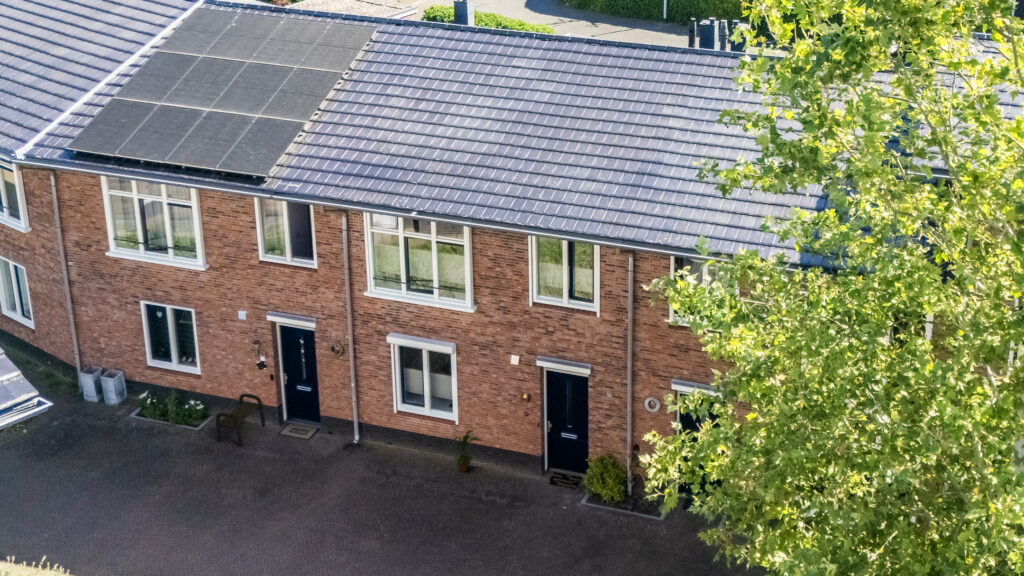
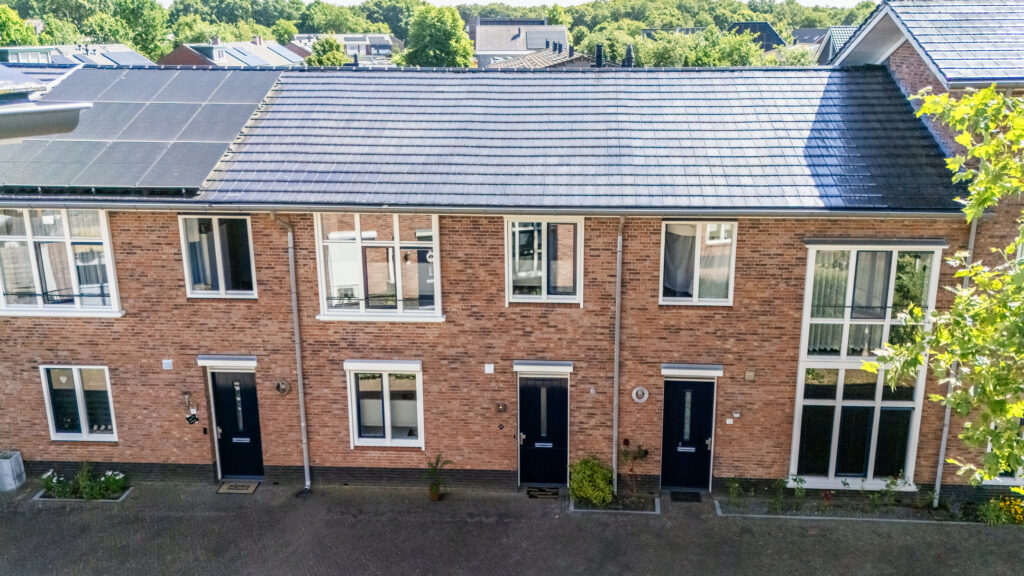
bench: present [216,394,265,446] -> none [140,454,199,513]

